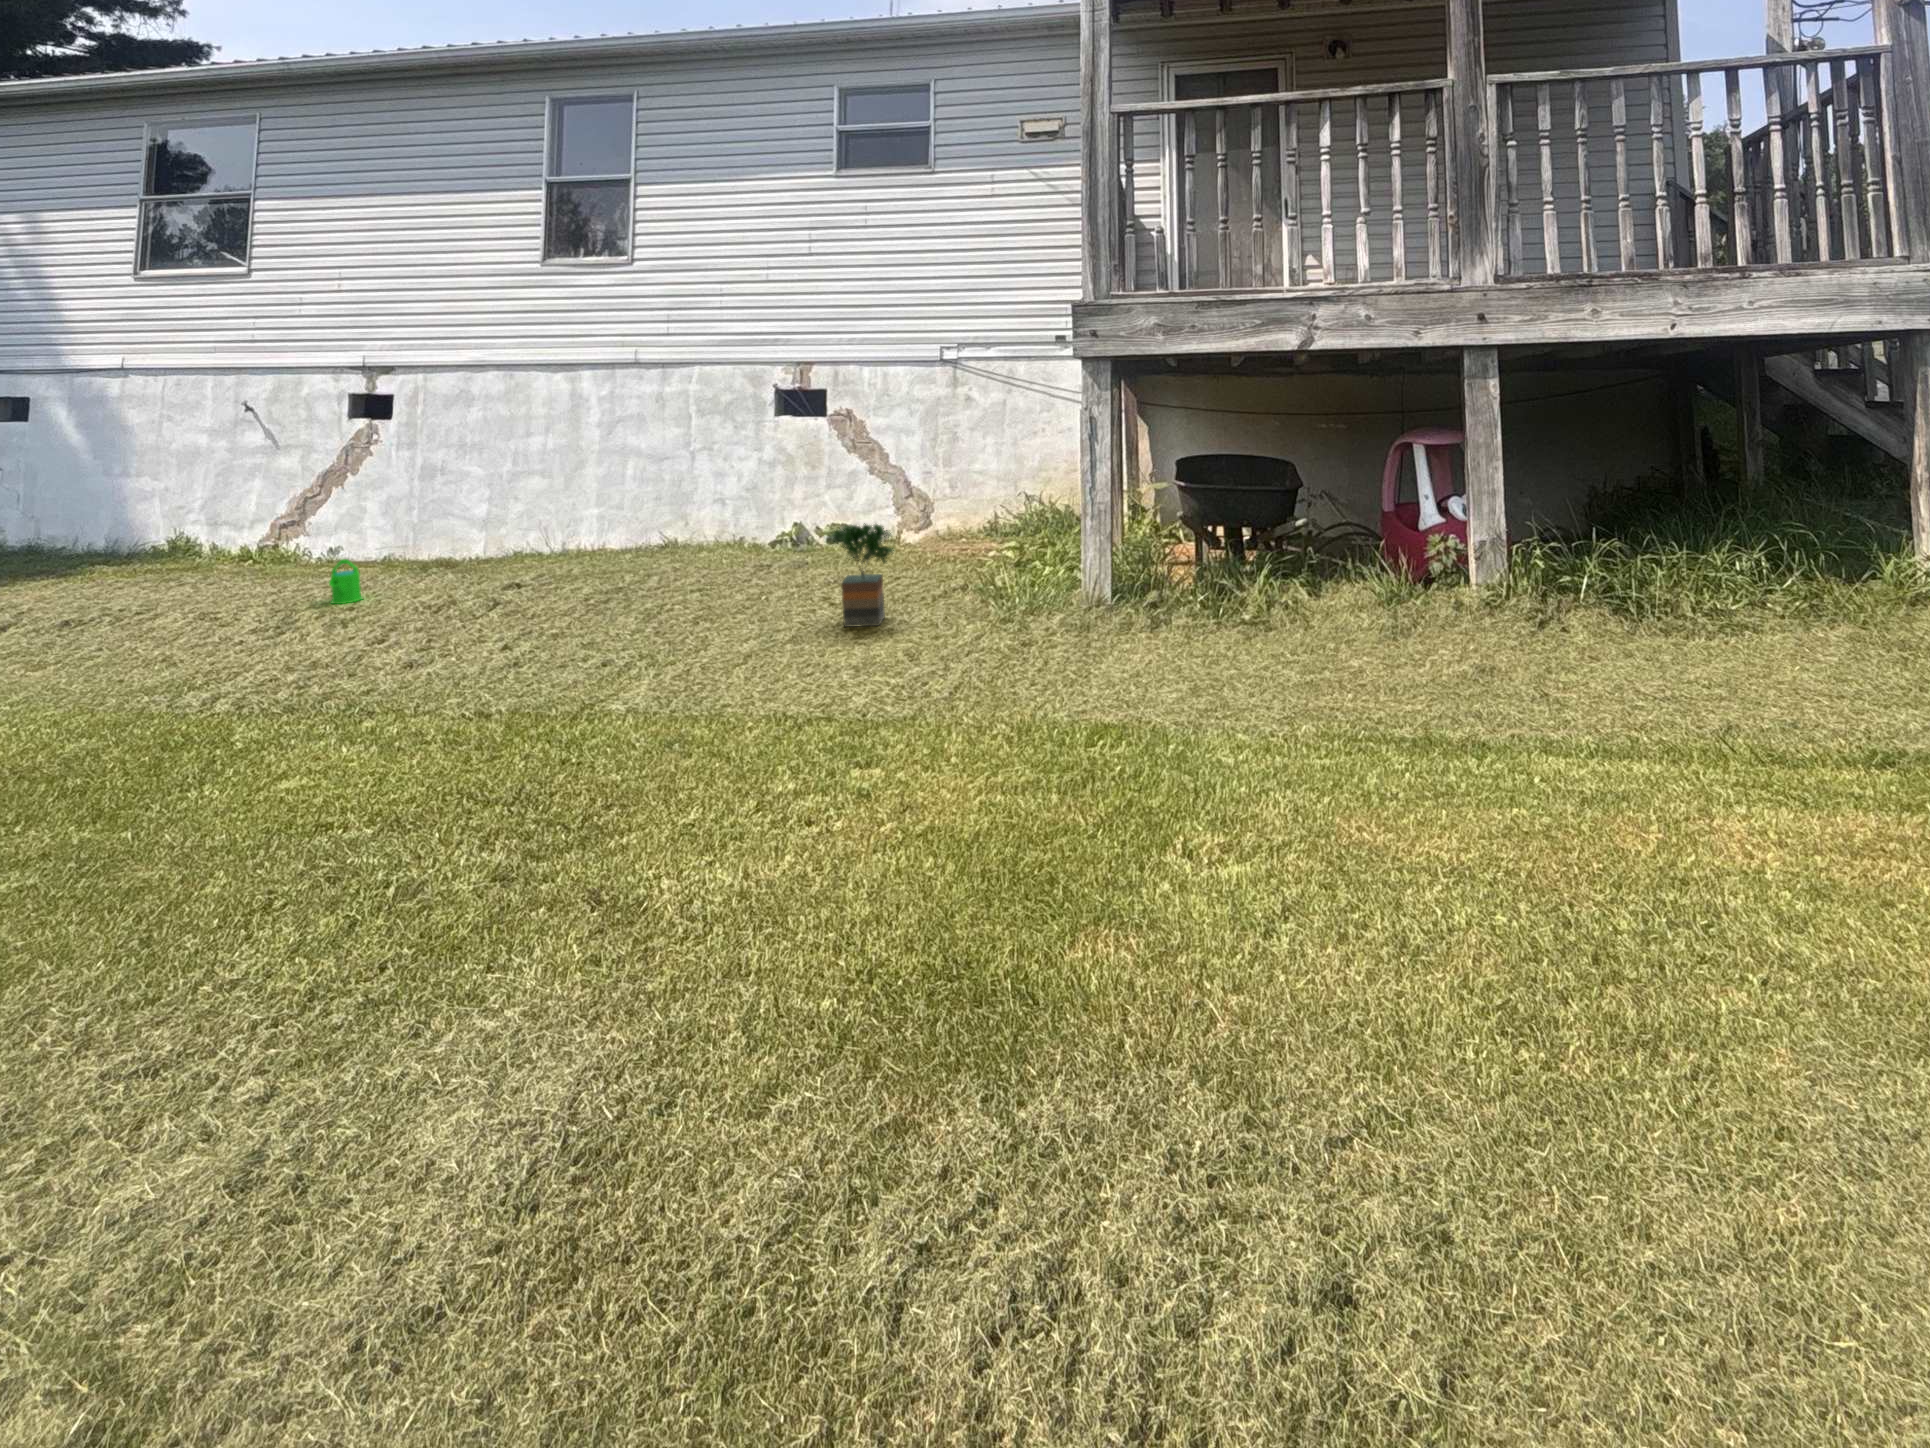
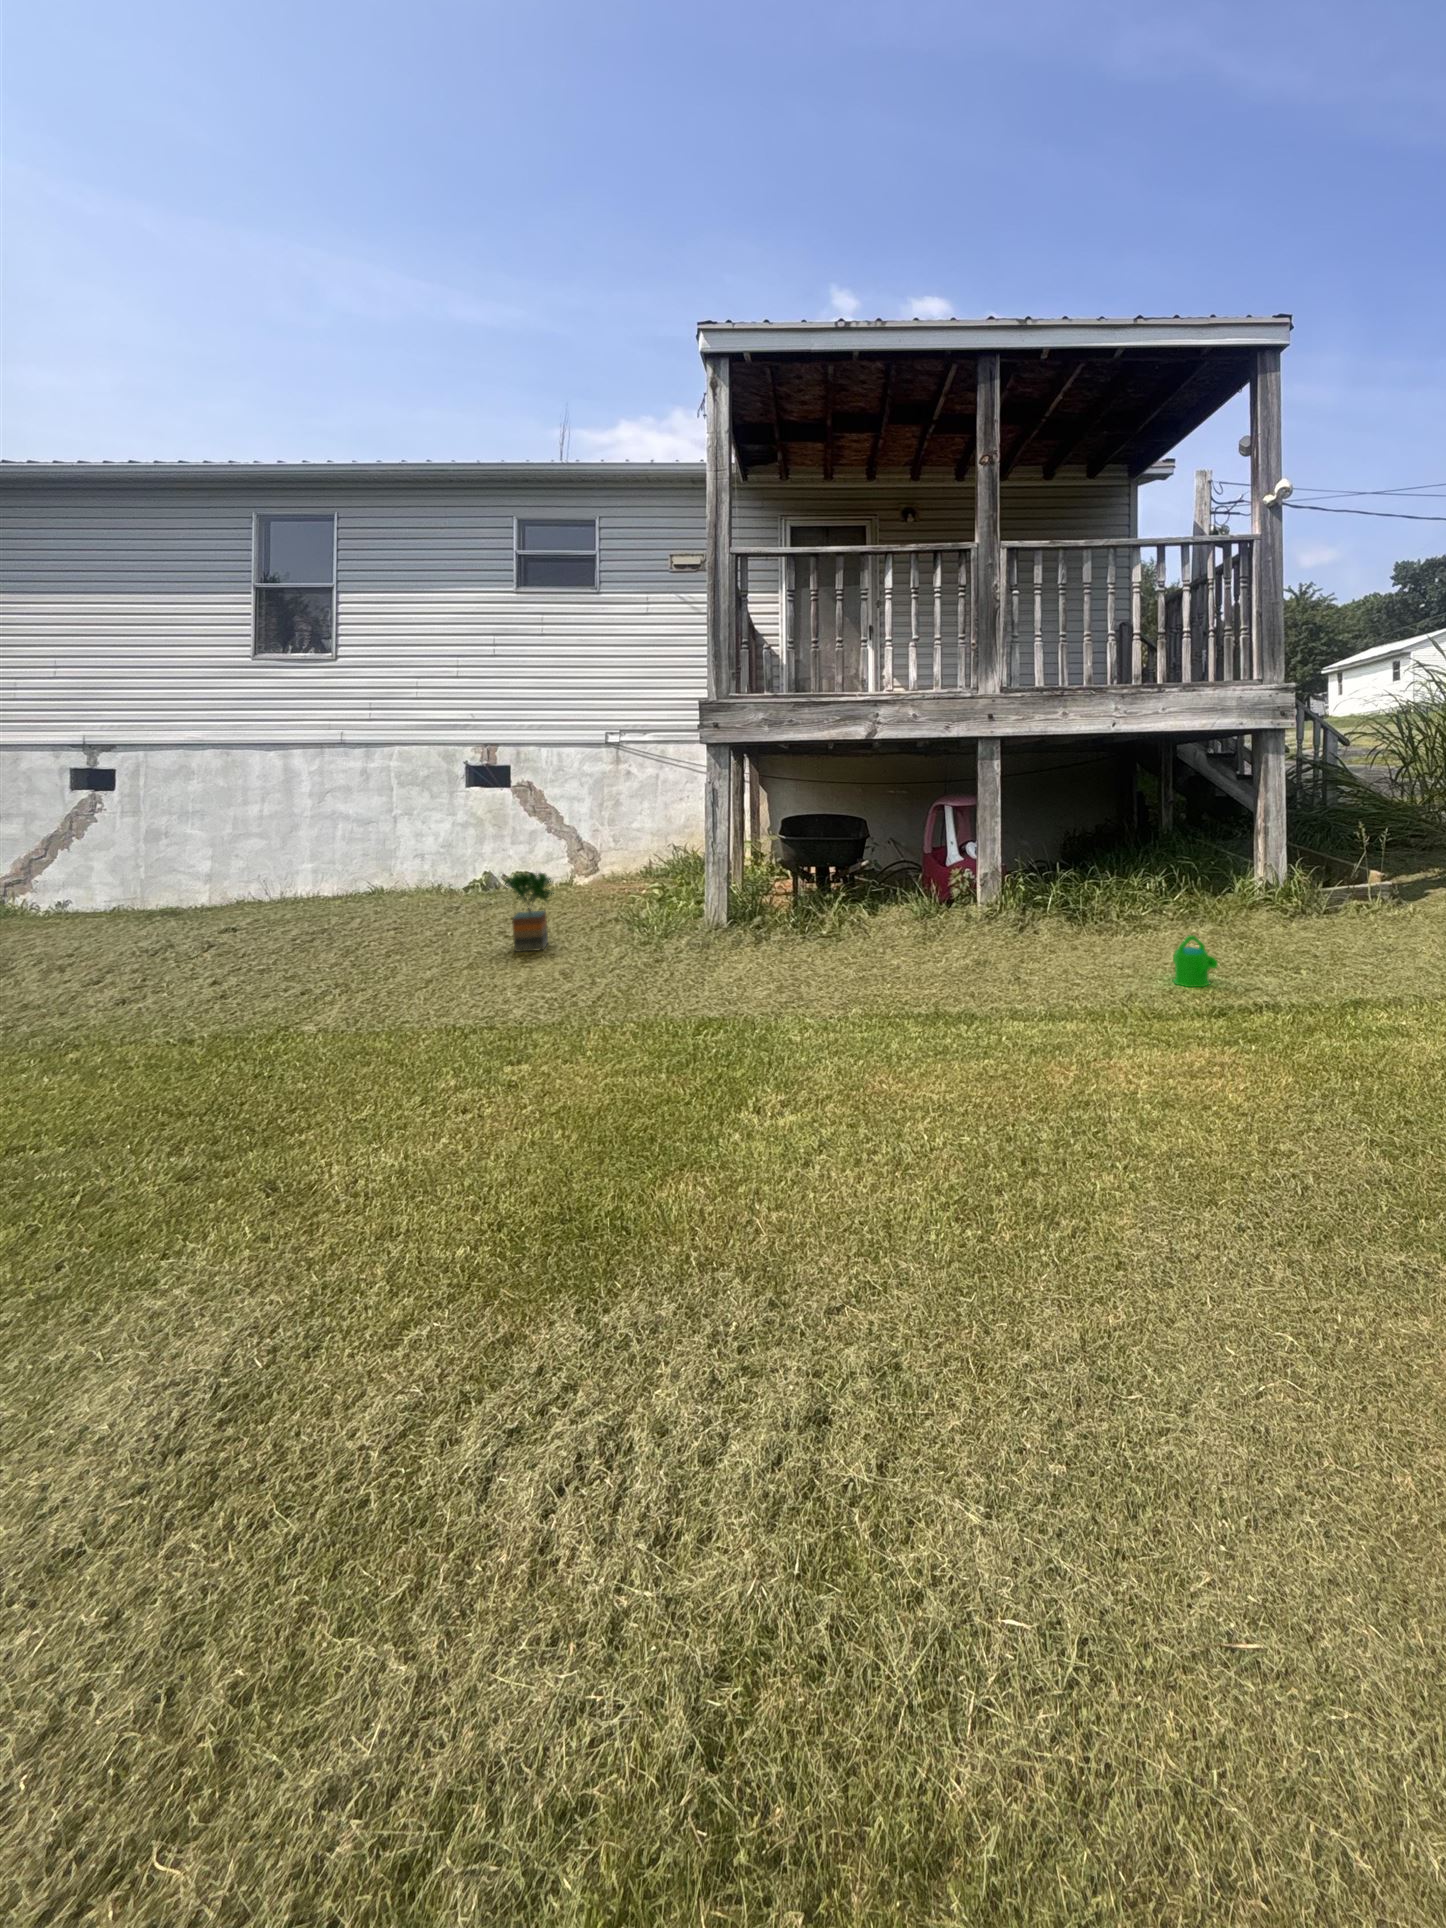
watering can: present [329,559,363,604] -> present [1173,935,1218,987]

